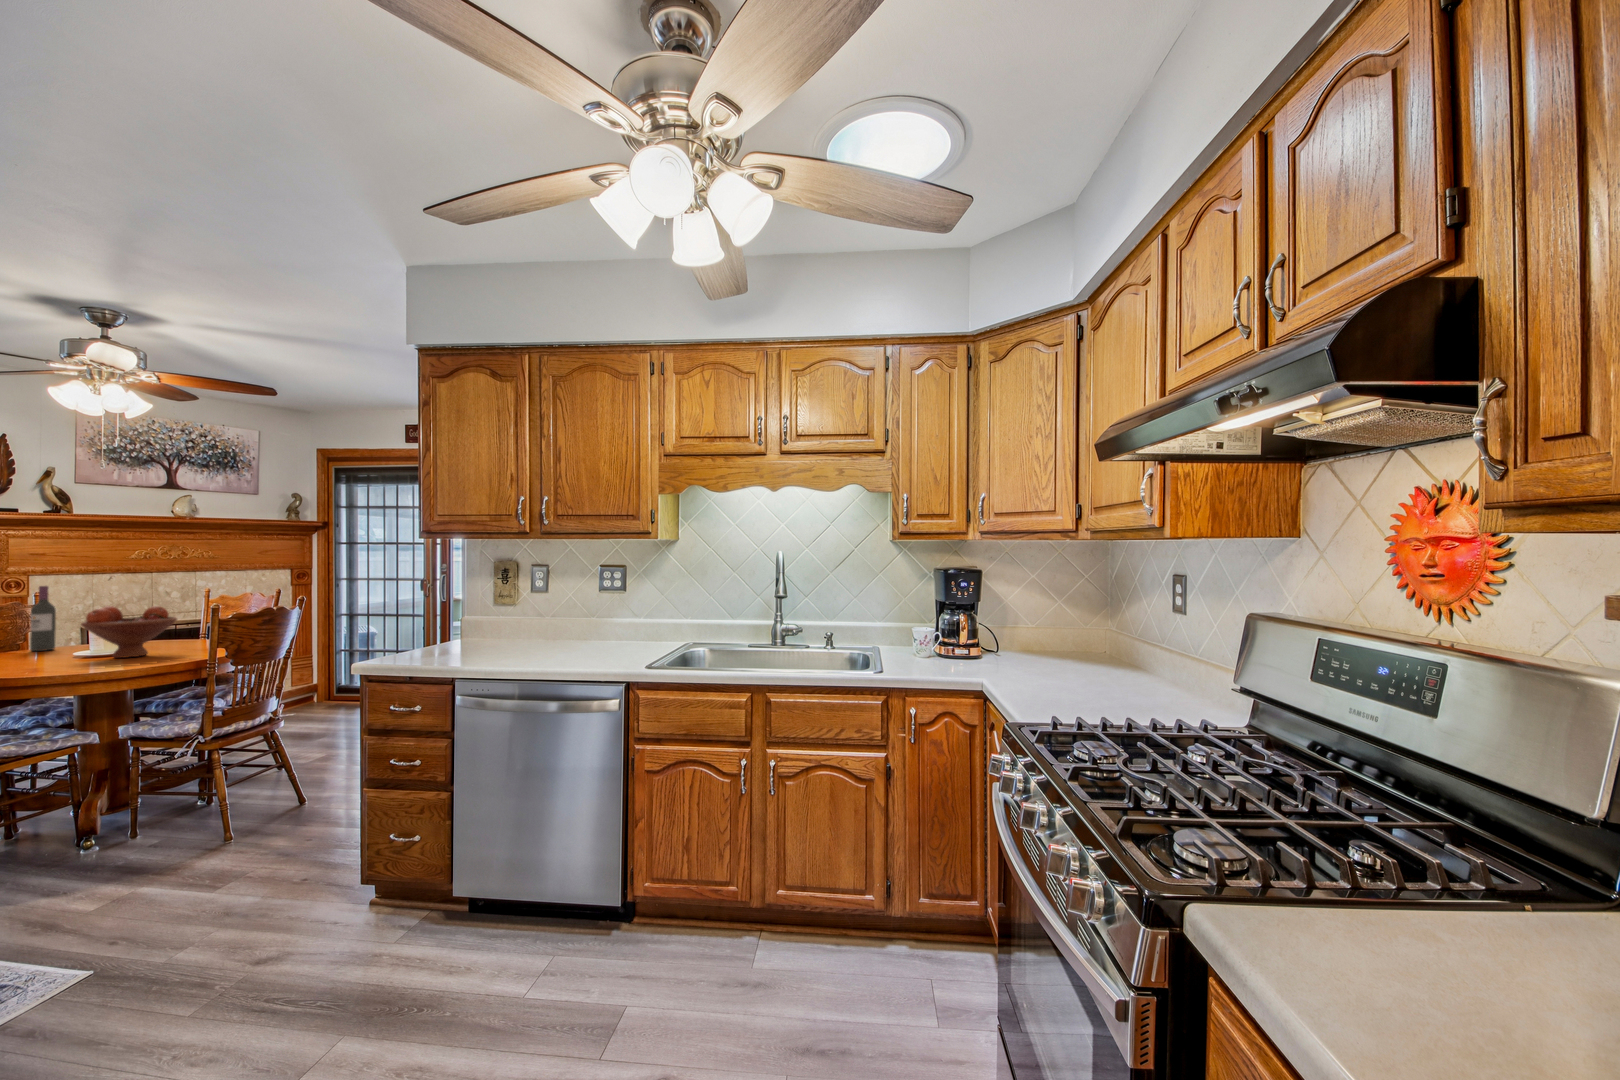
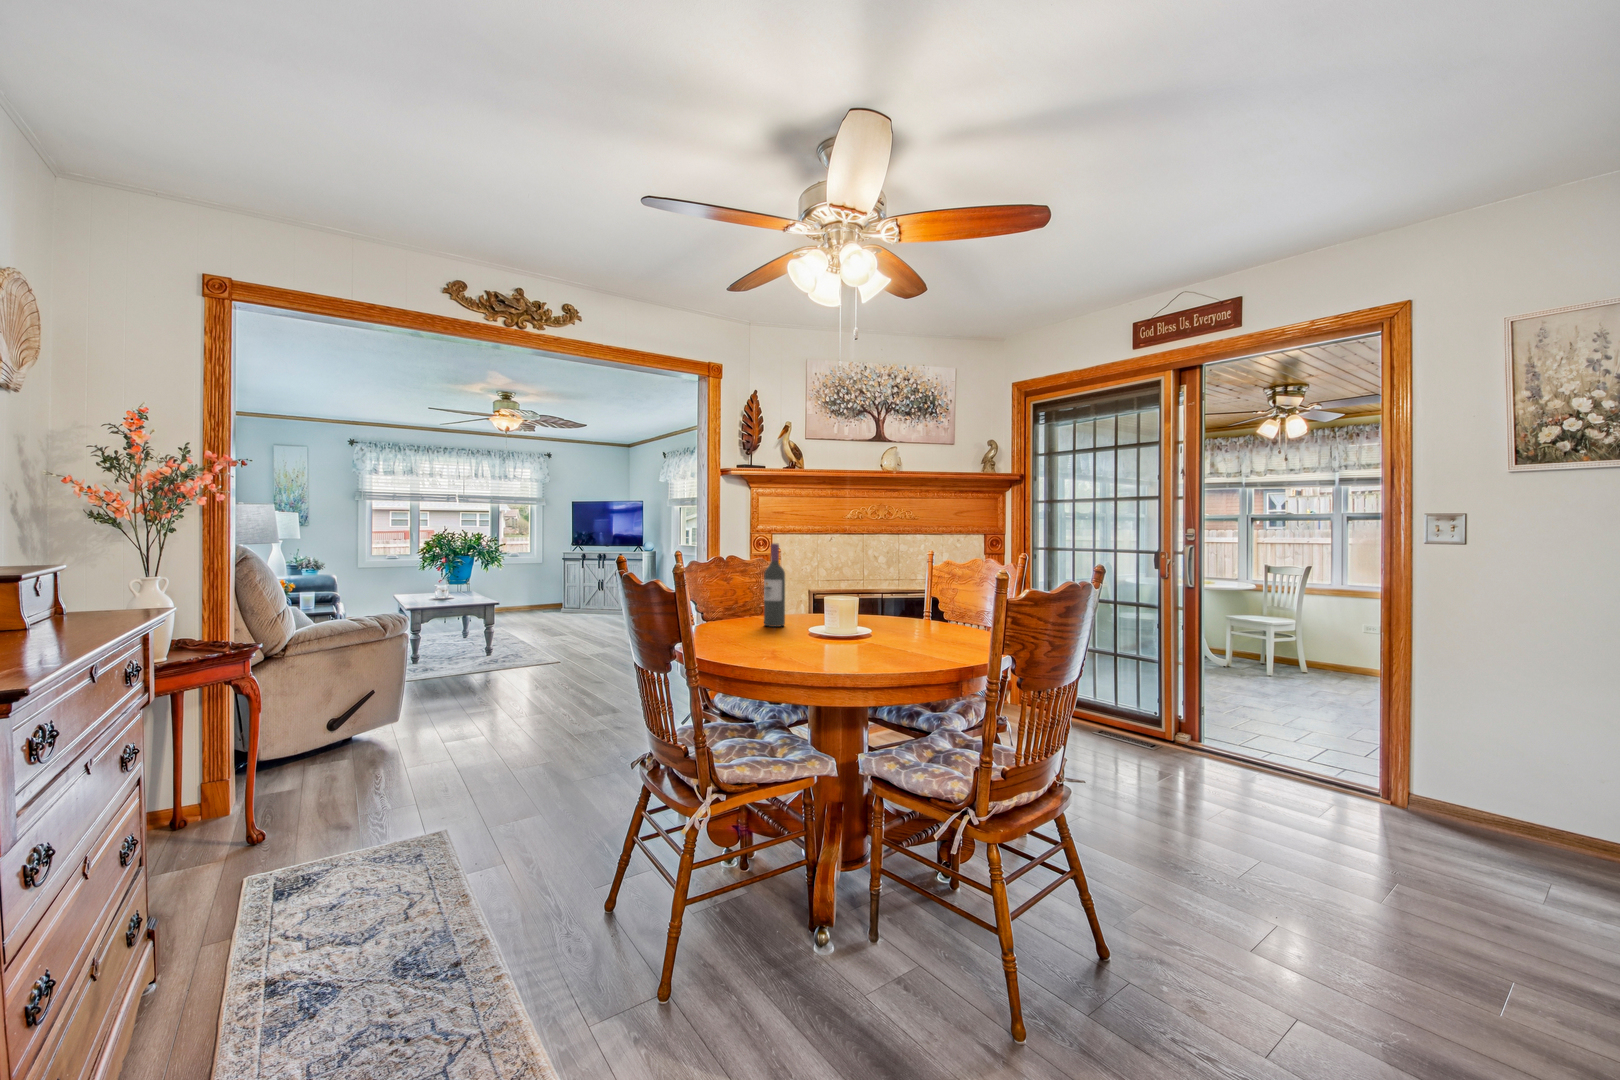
fruit bowl: present [81,606,177,658] -> none [806,576,912,659]

